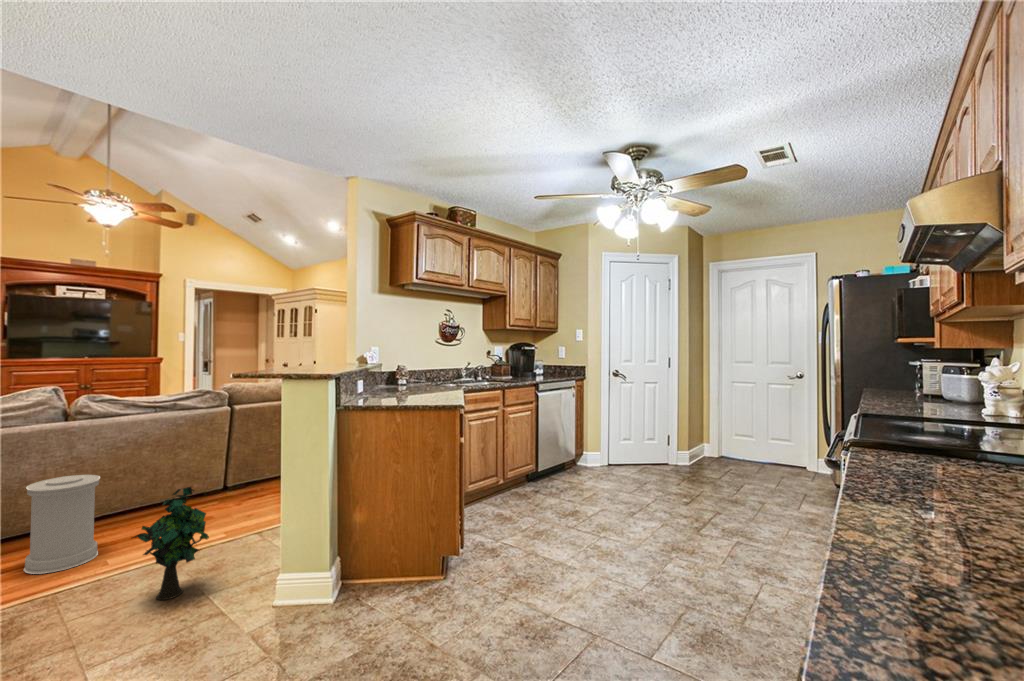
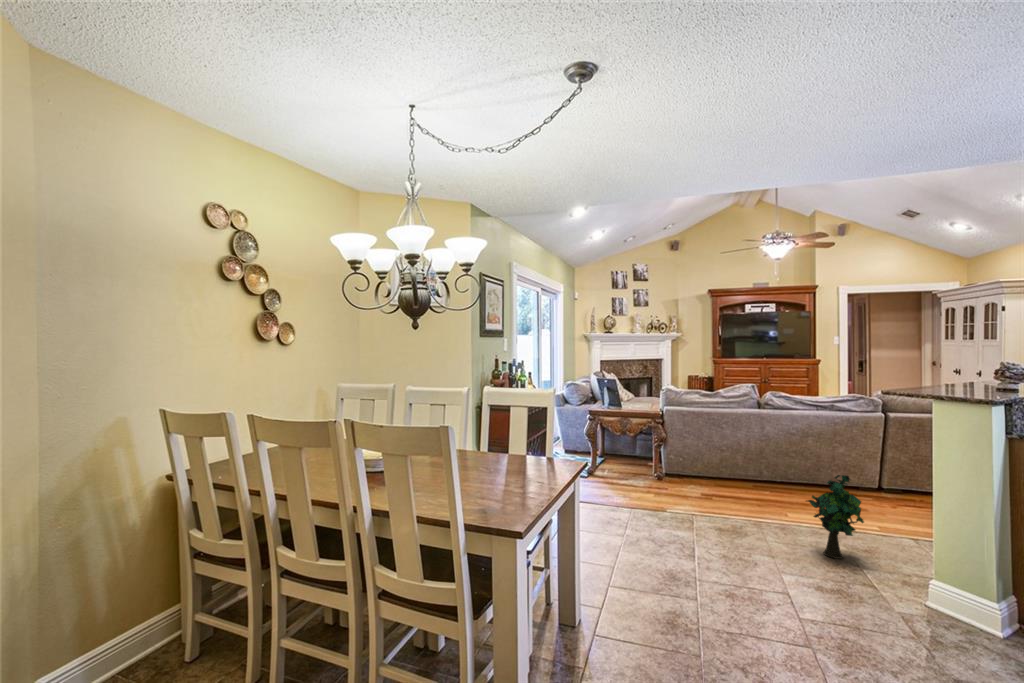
trash can: present [24,475,100,574] -> none [740,446,782,510]

